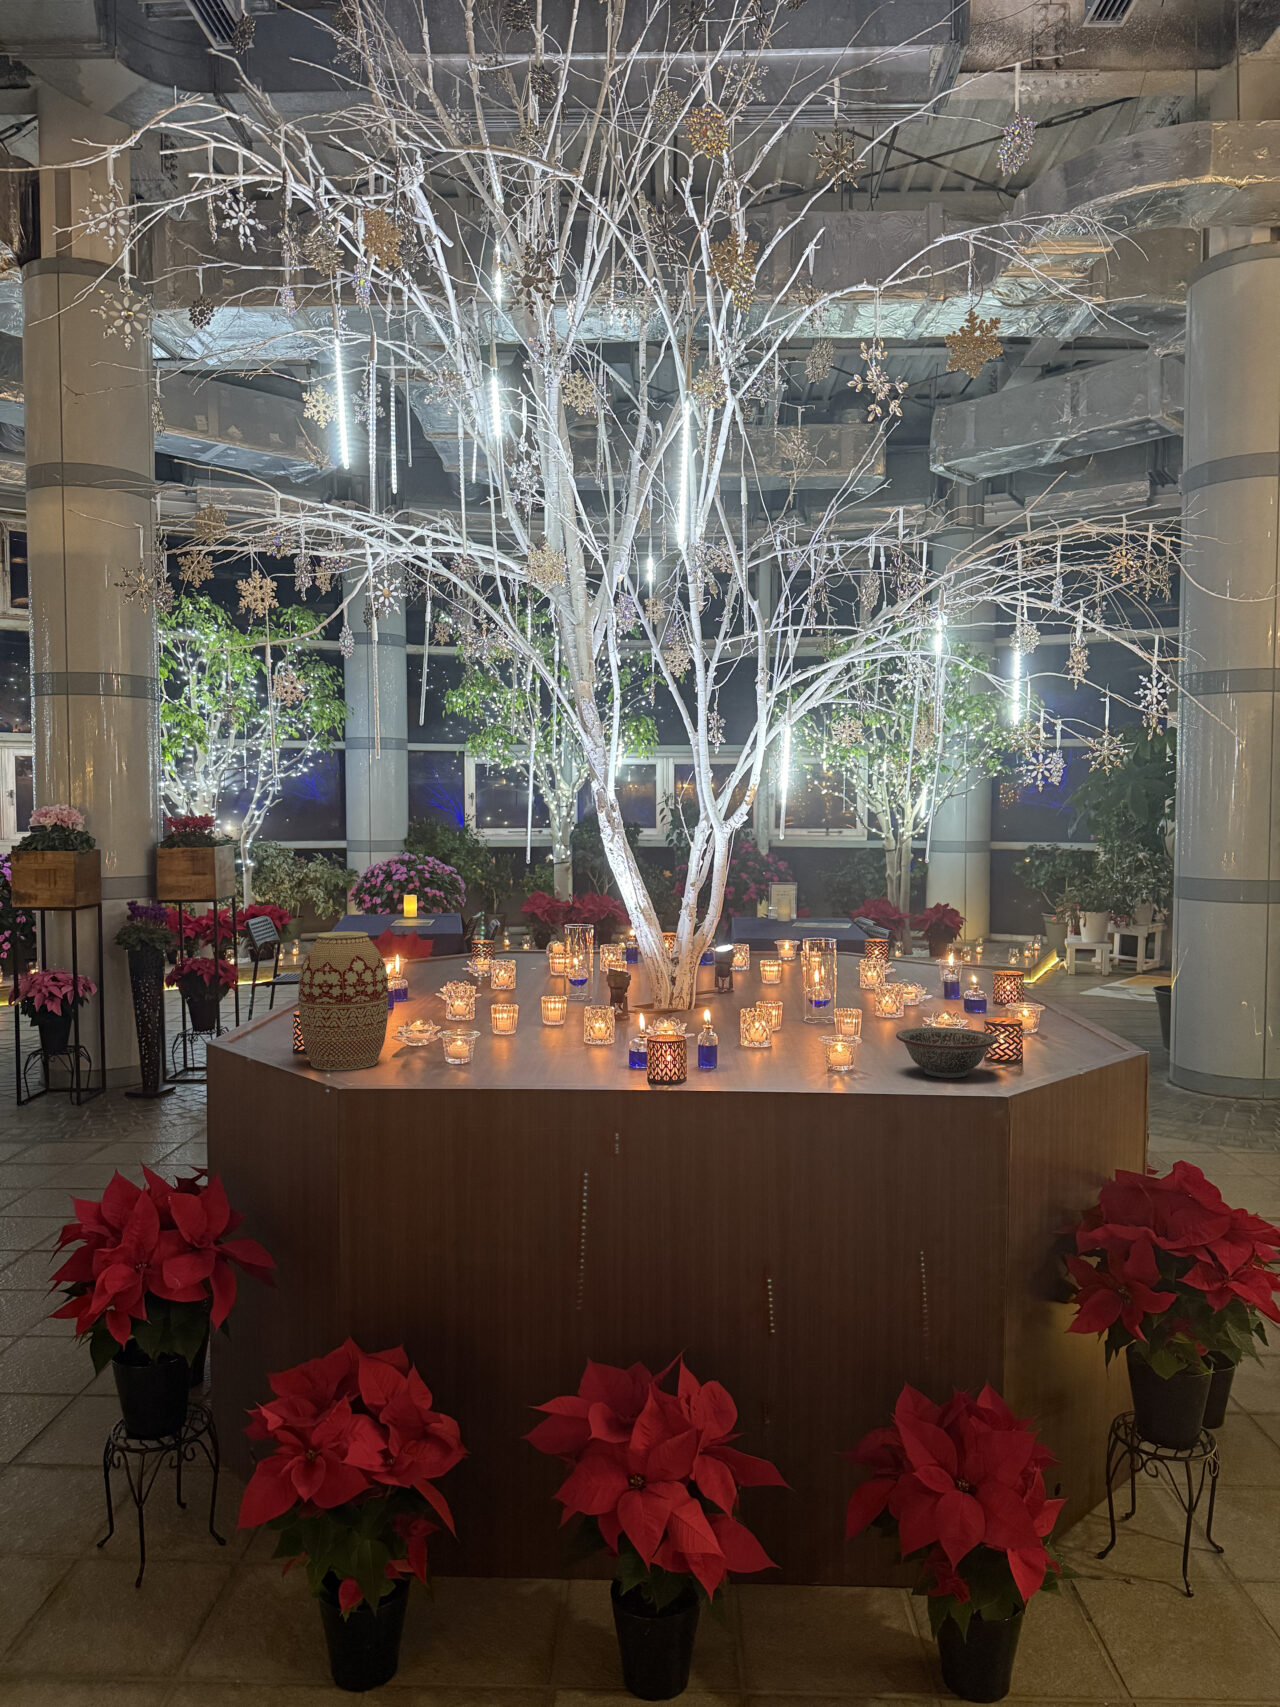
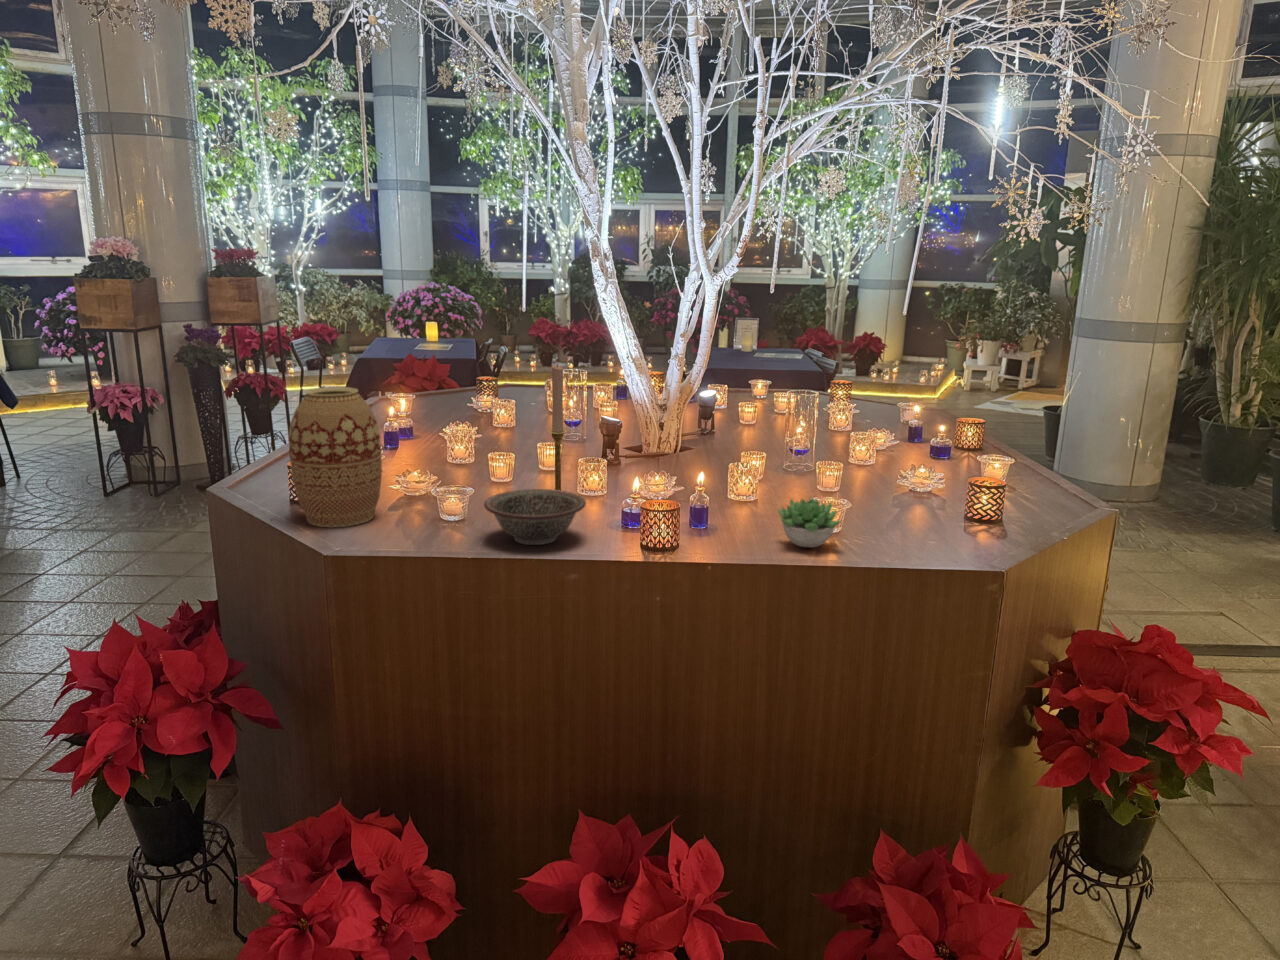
candlestick: none [552,909,576,1051] -> present [548,365,567,491]
decorative bowl: present [896,1027,997,1078] -> present [484,489,586,545]
succulent plant: none [784,1031,847,1080] -> present [778,498,841,547]

